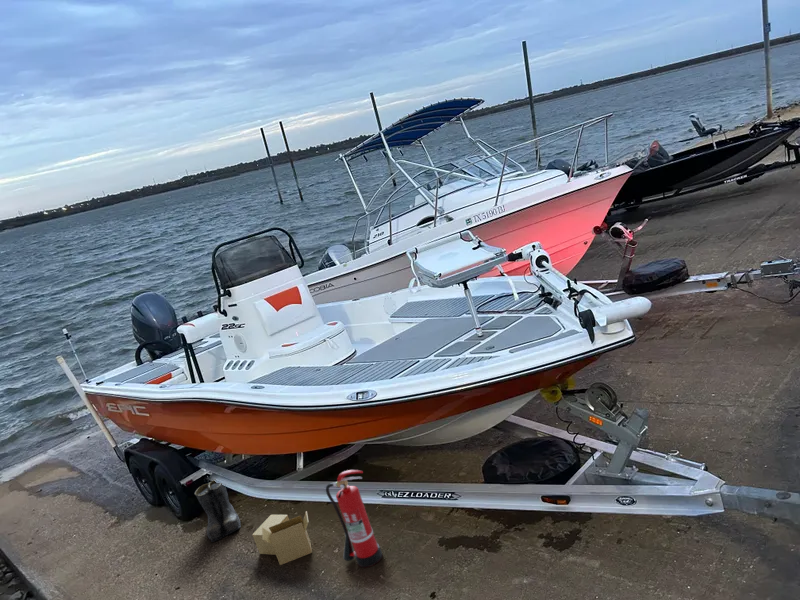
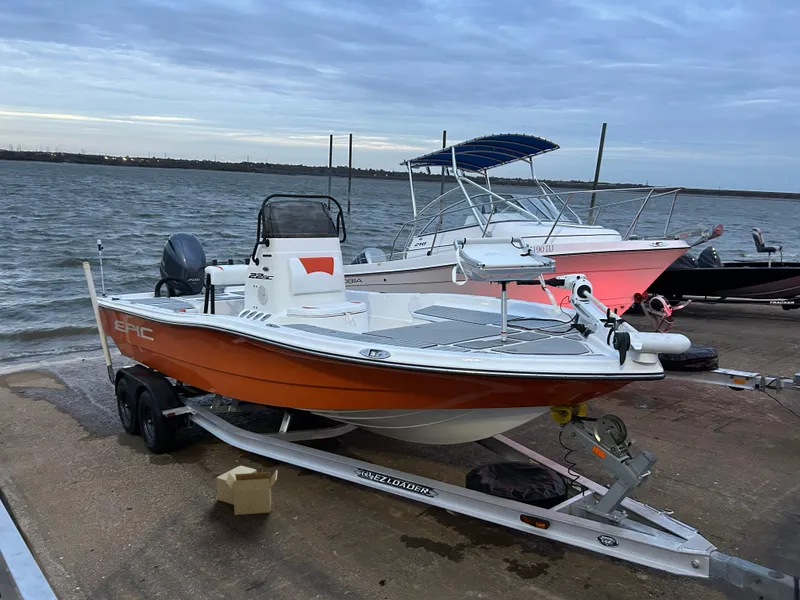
fire extinguisher: present [326,470,382,567] -> none [300,434,348,540]
boots: present [195,480,240,542] -> none [172,419,207,477]

